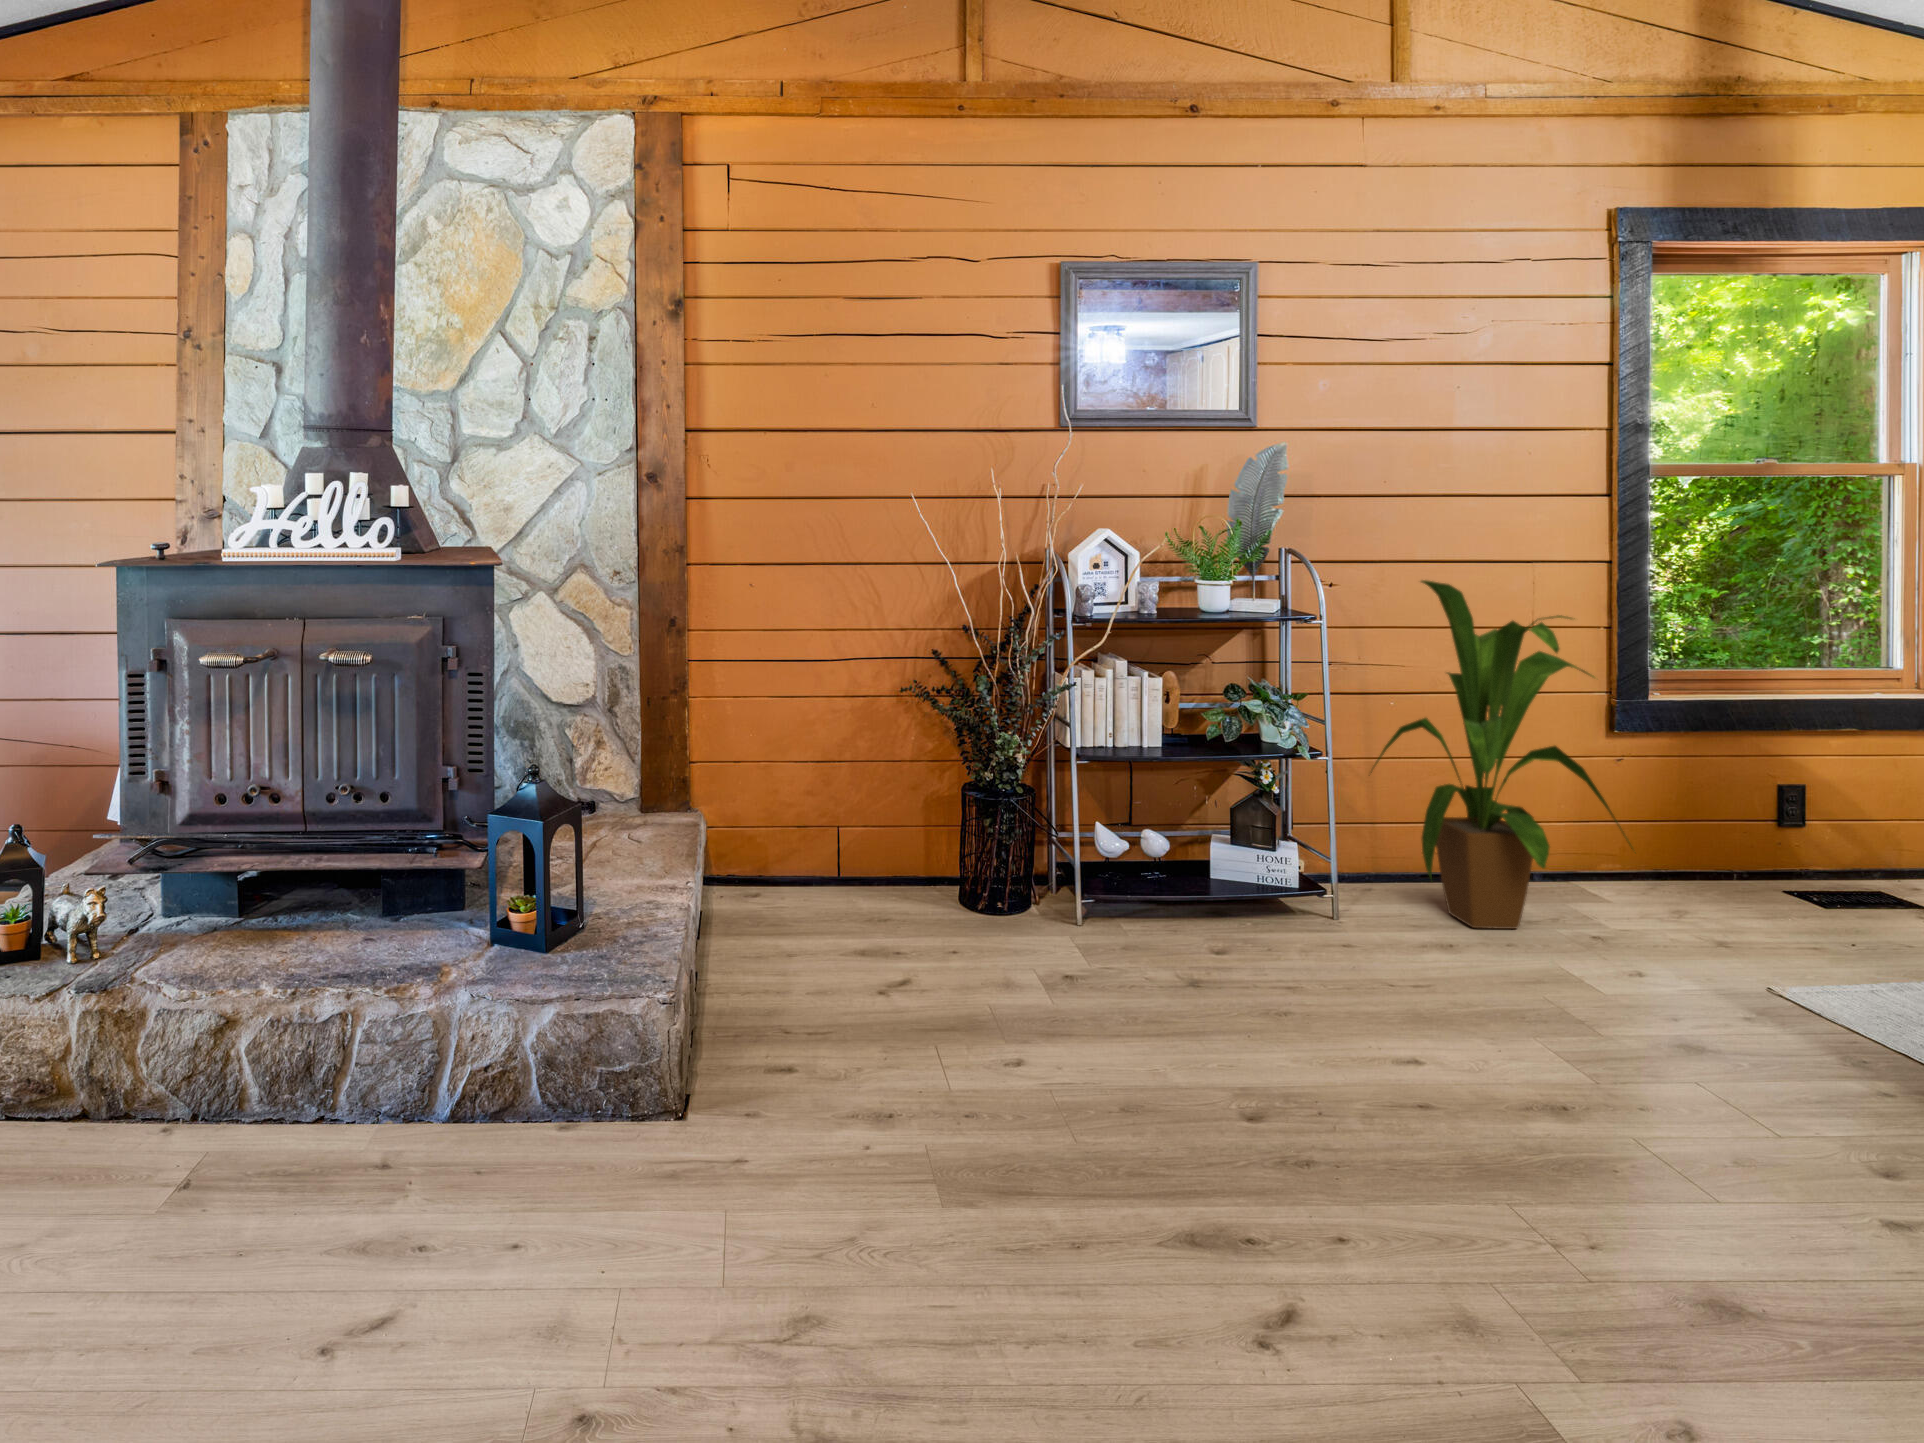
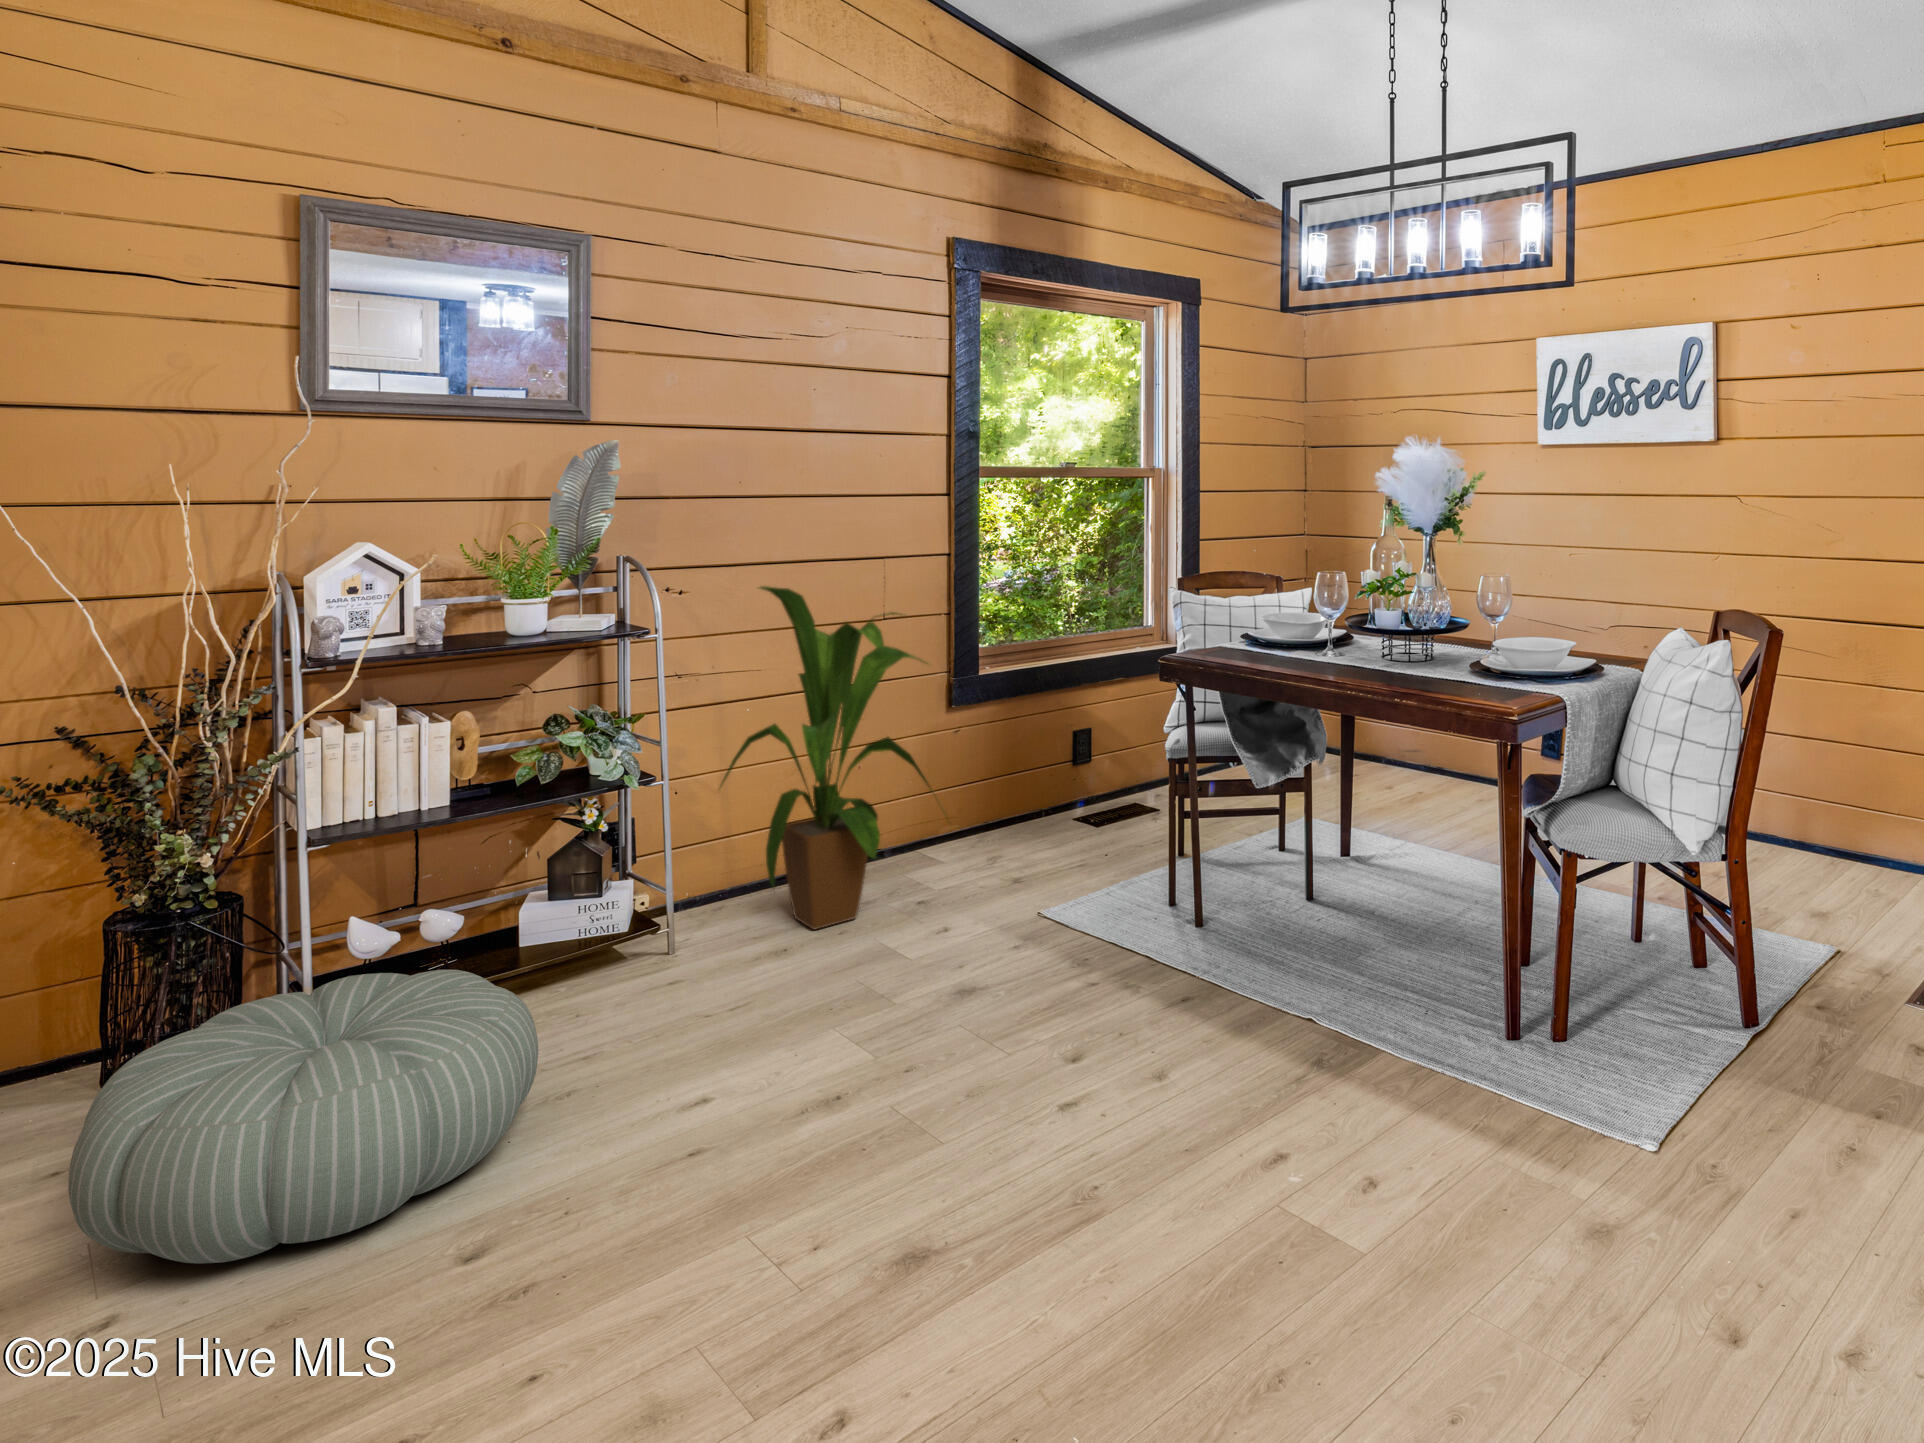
pouf: none [988,856,1264,1034] -> present [68,970,538,1263]

